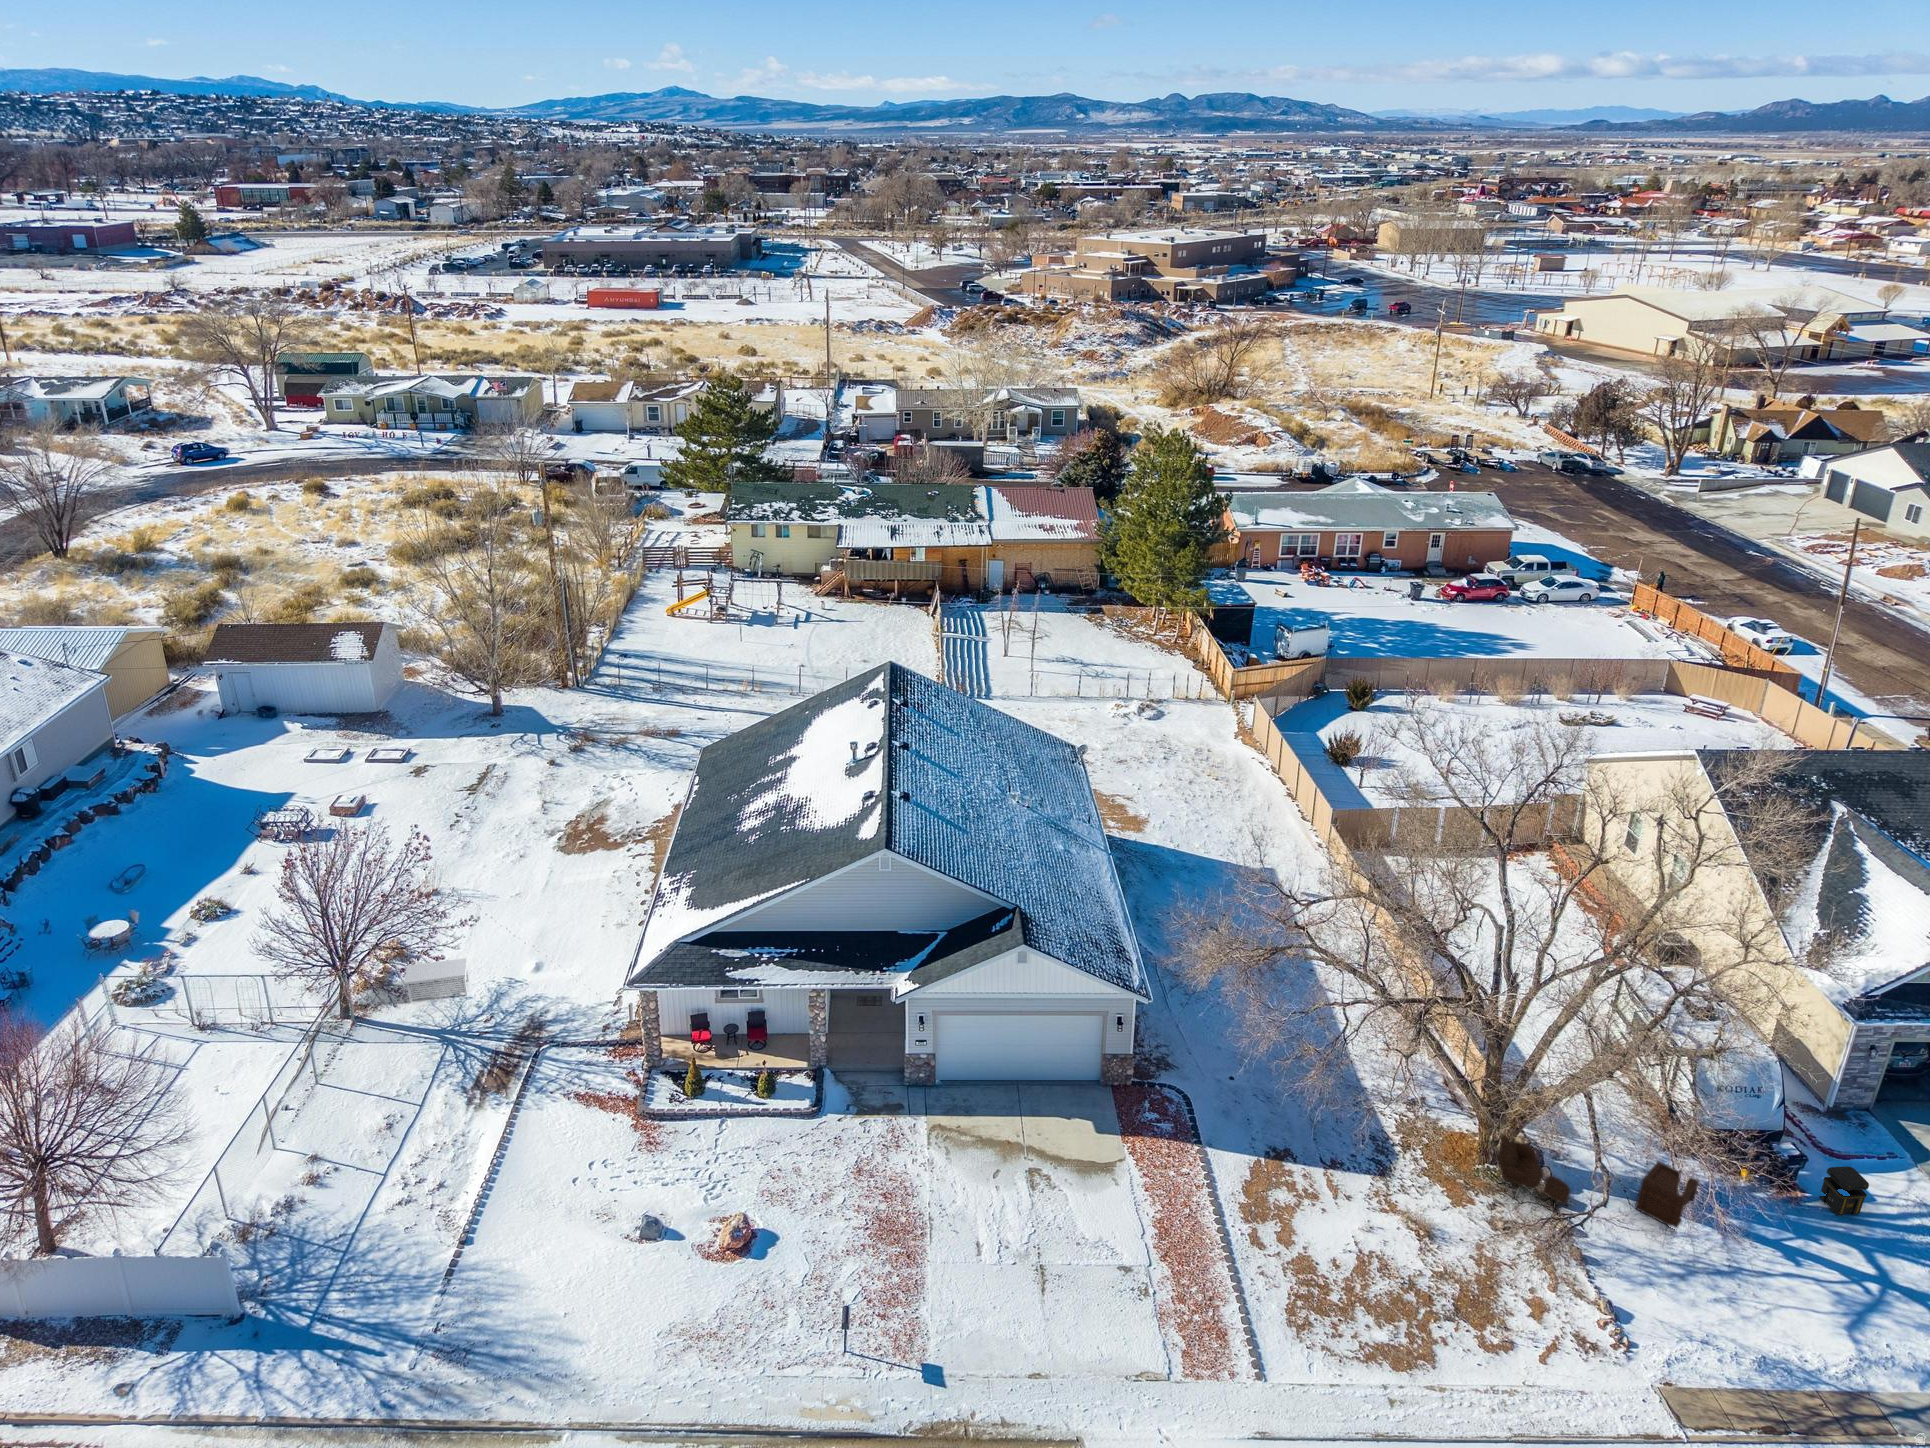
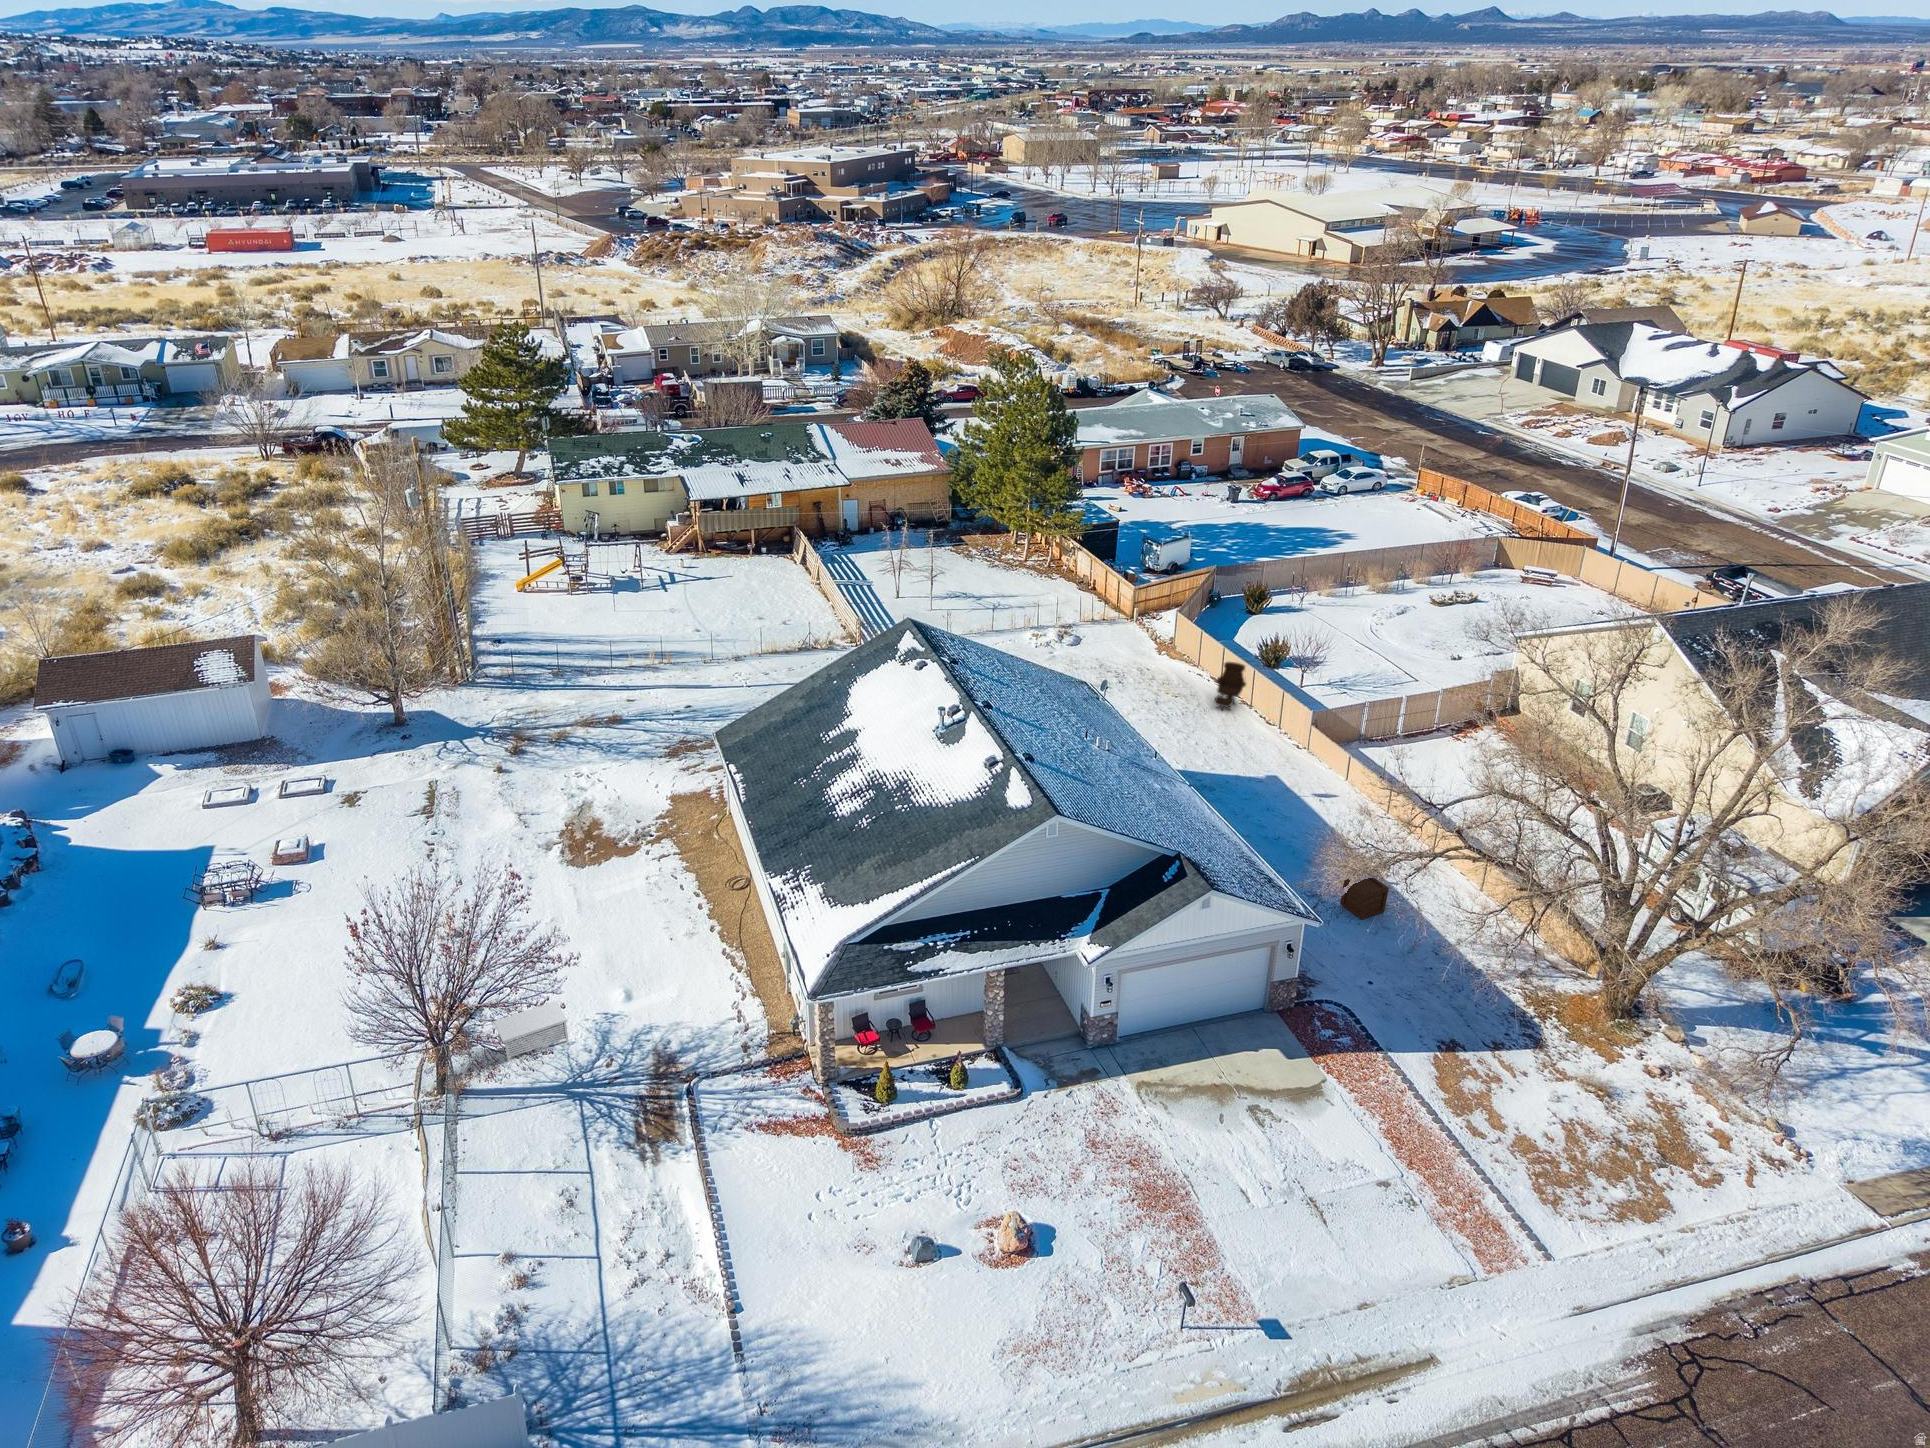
lounge chair: present [1499,1135,1571,1209] -> present [1215,662,1246,708]
wooden crate: present [1635,1161,1699,1228] -> present [1340,878,1389,919]
toolbox: present [1819,1166,1869,1215] -> none [1853,964,1897,1006]

